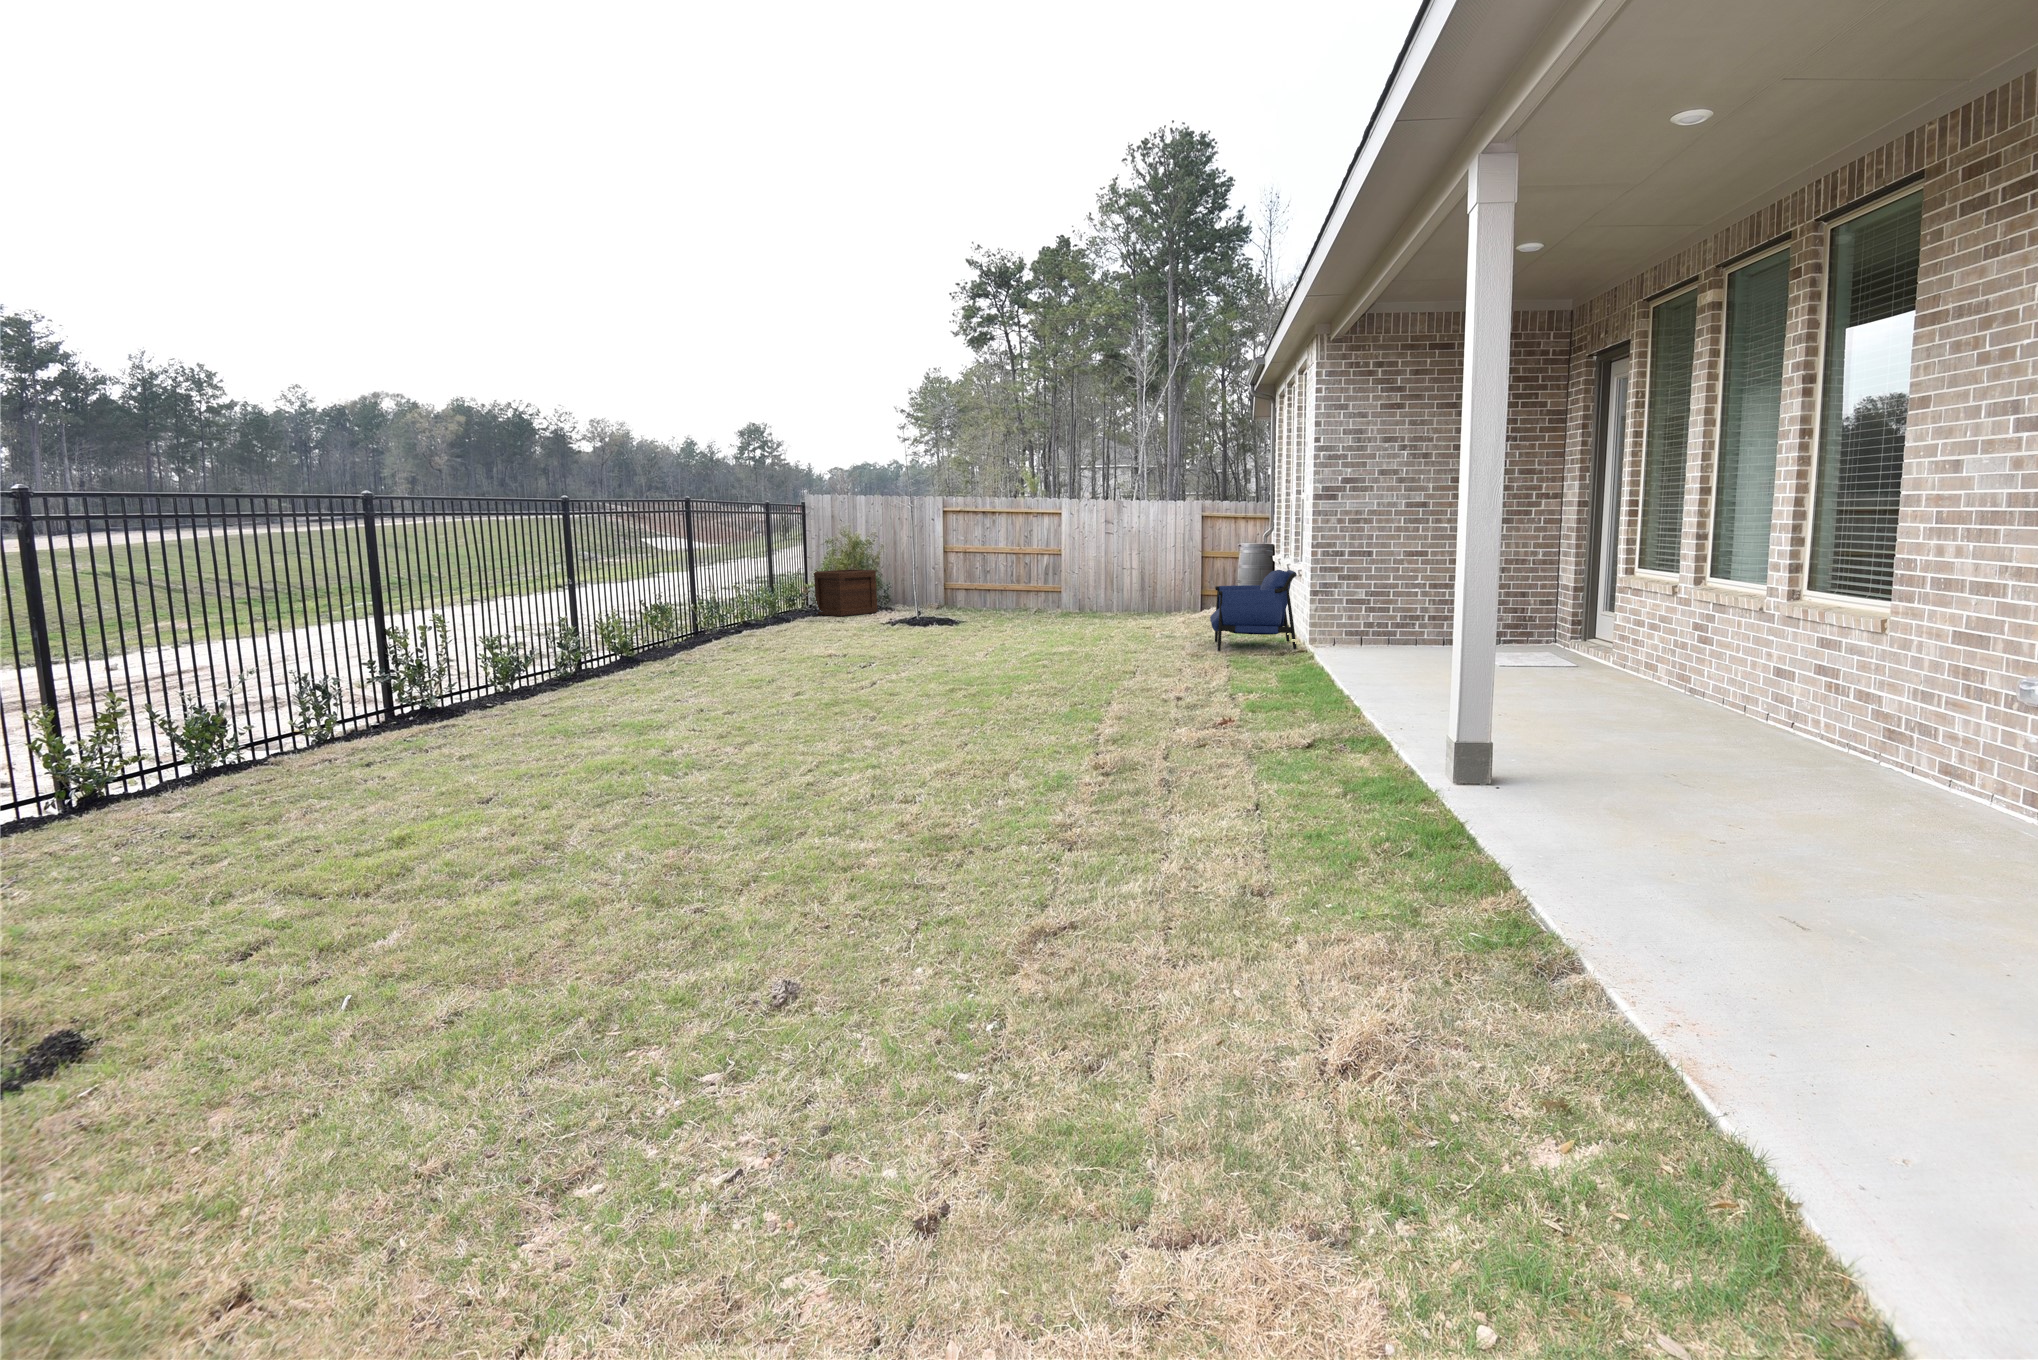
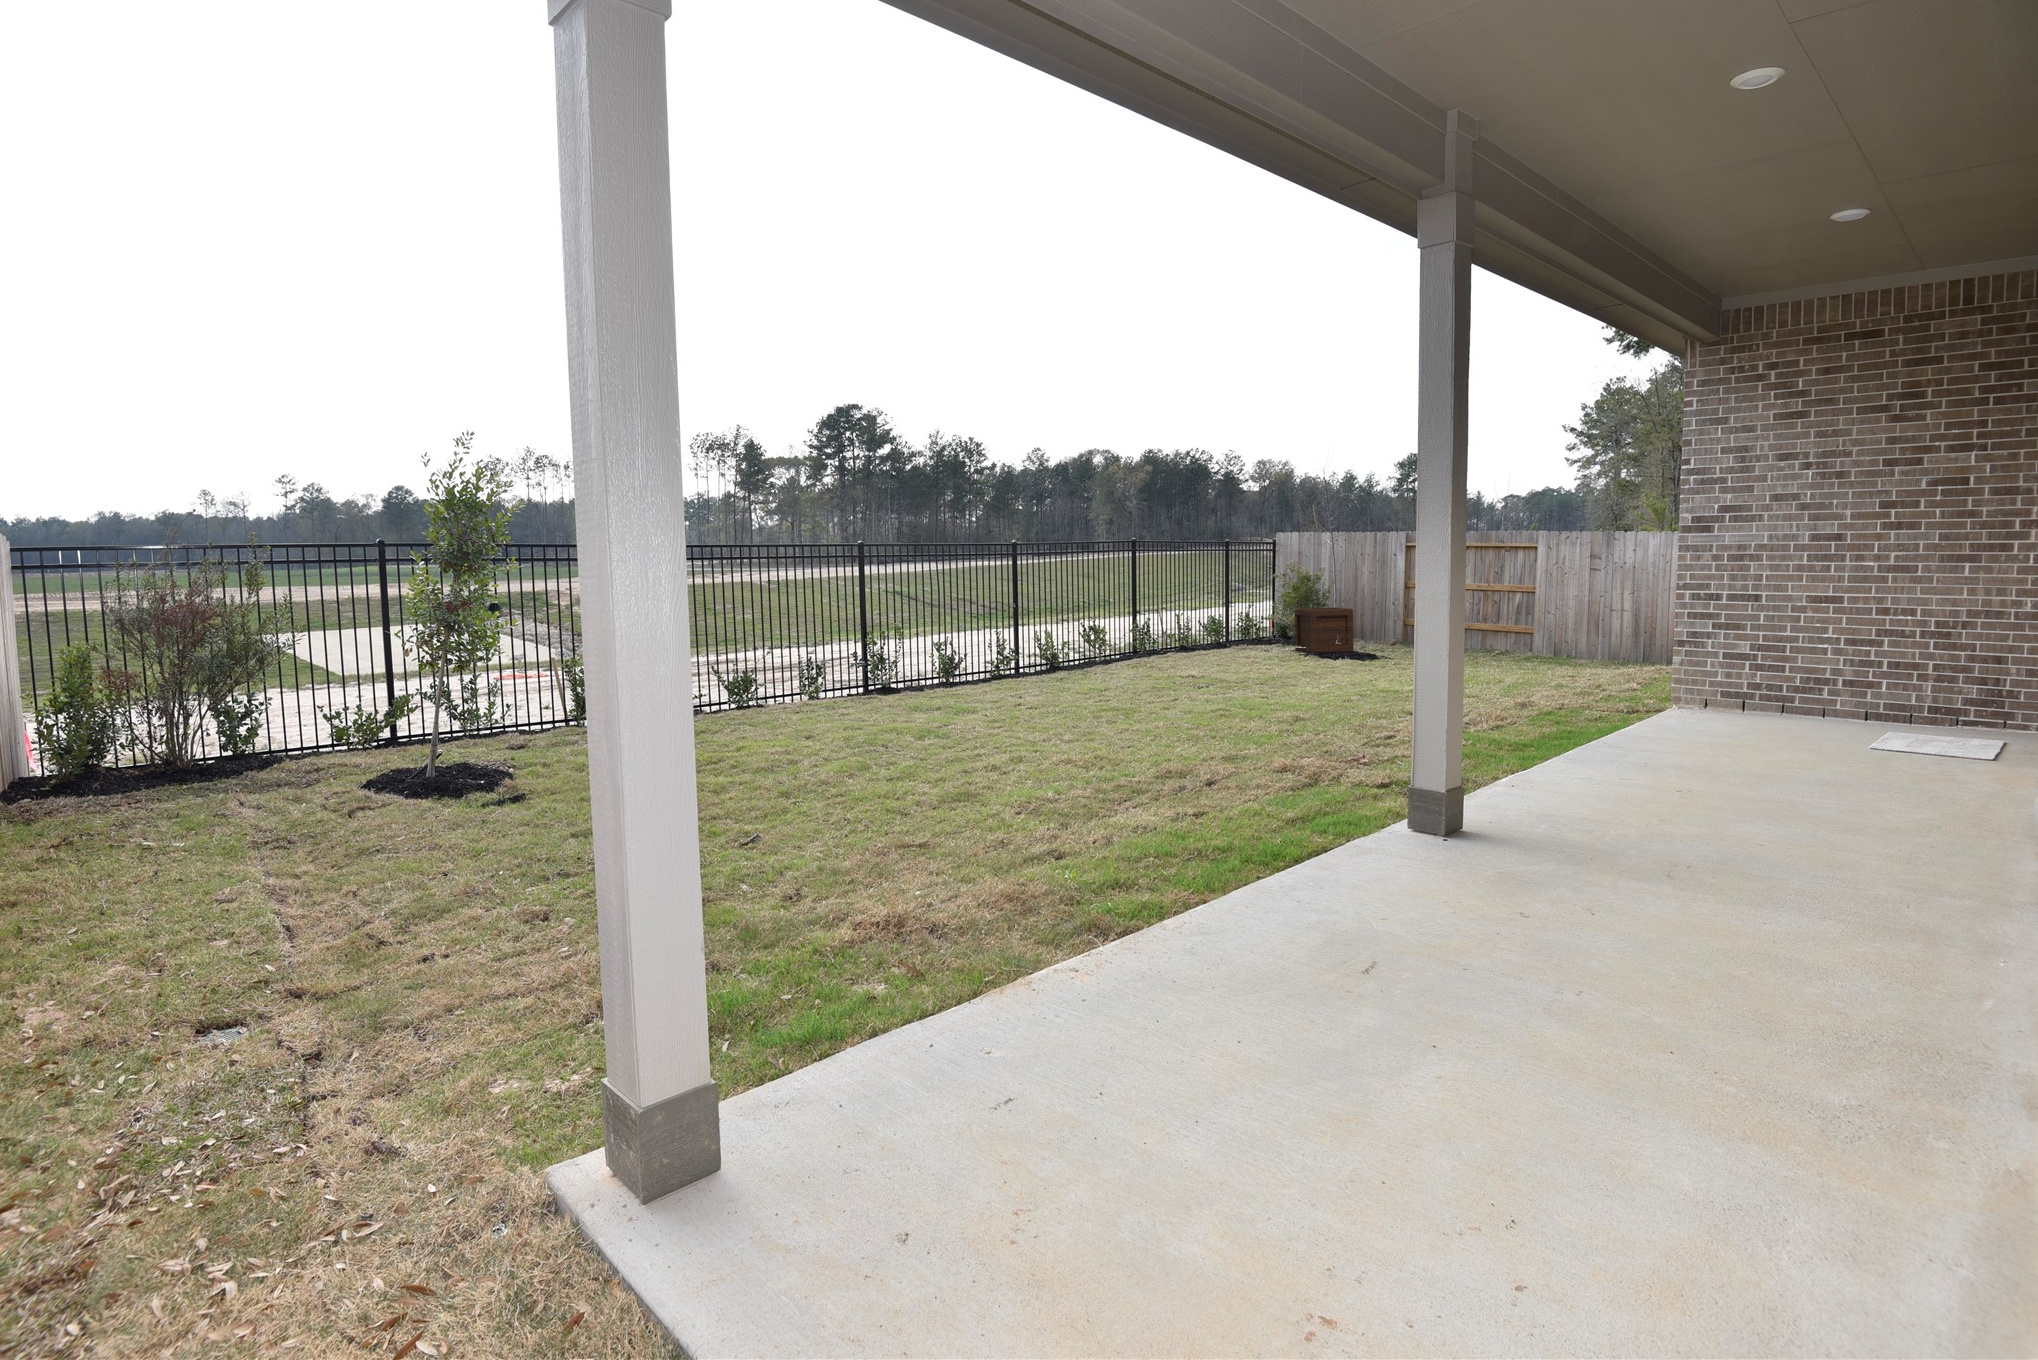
armchair: present [1210,570,1297,651] -> none [1586,617,1717,711]

